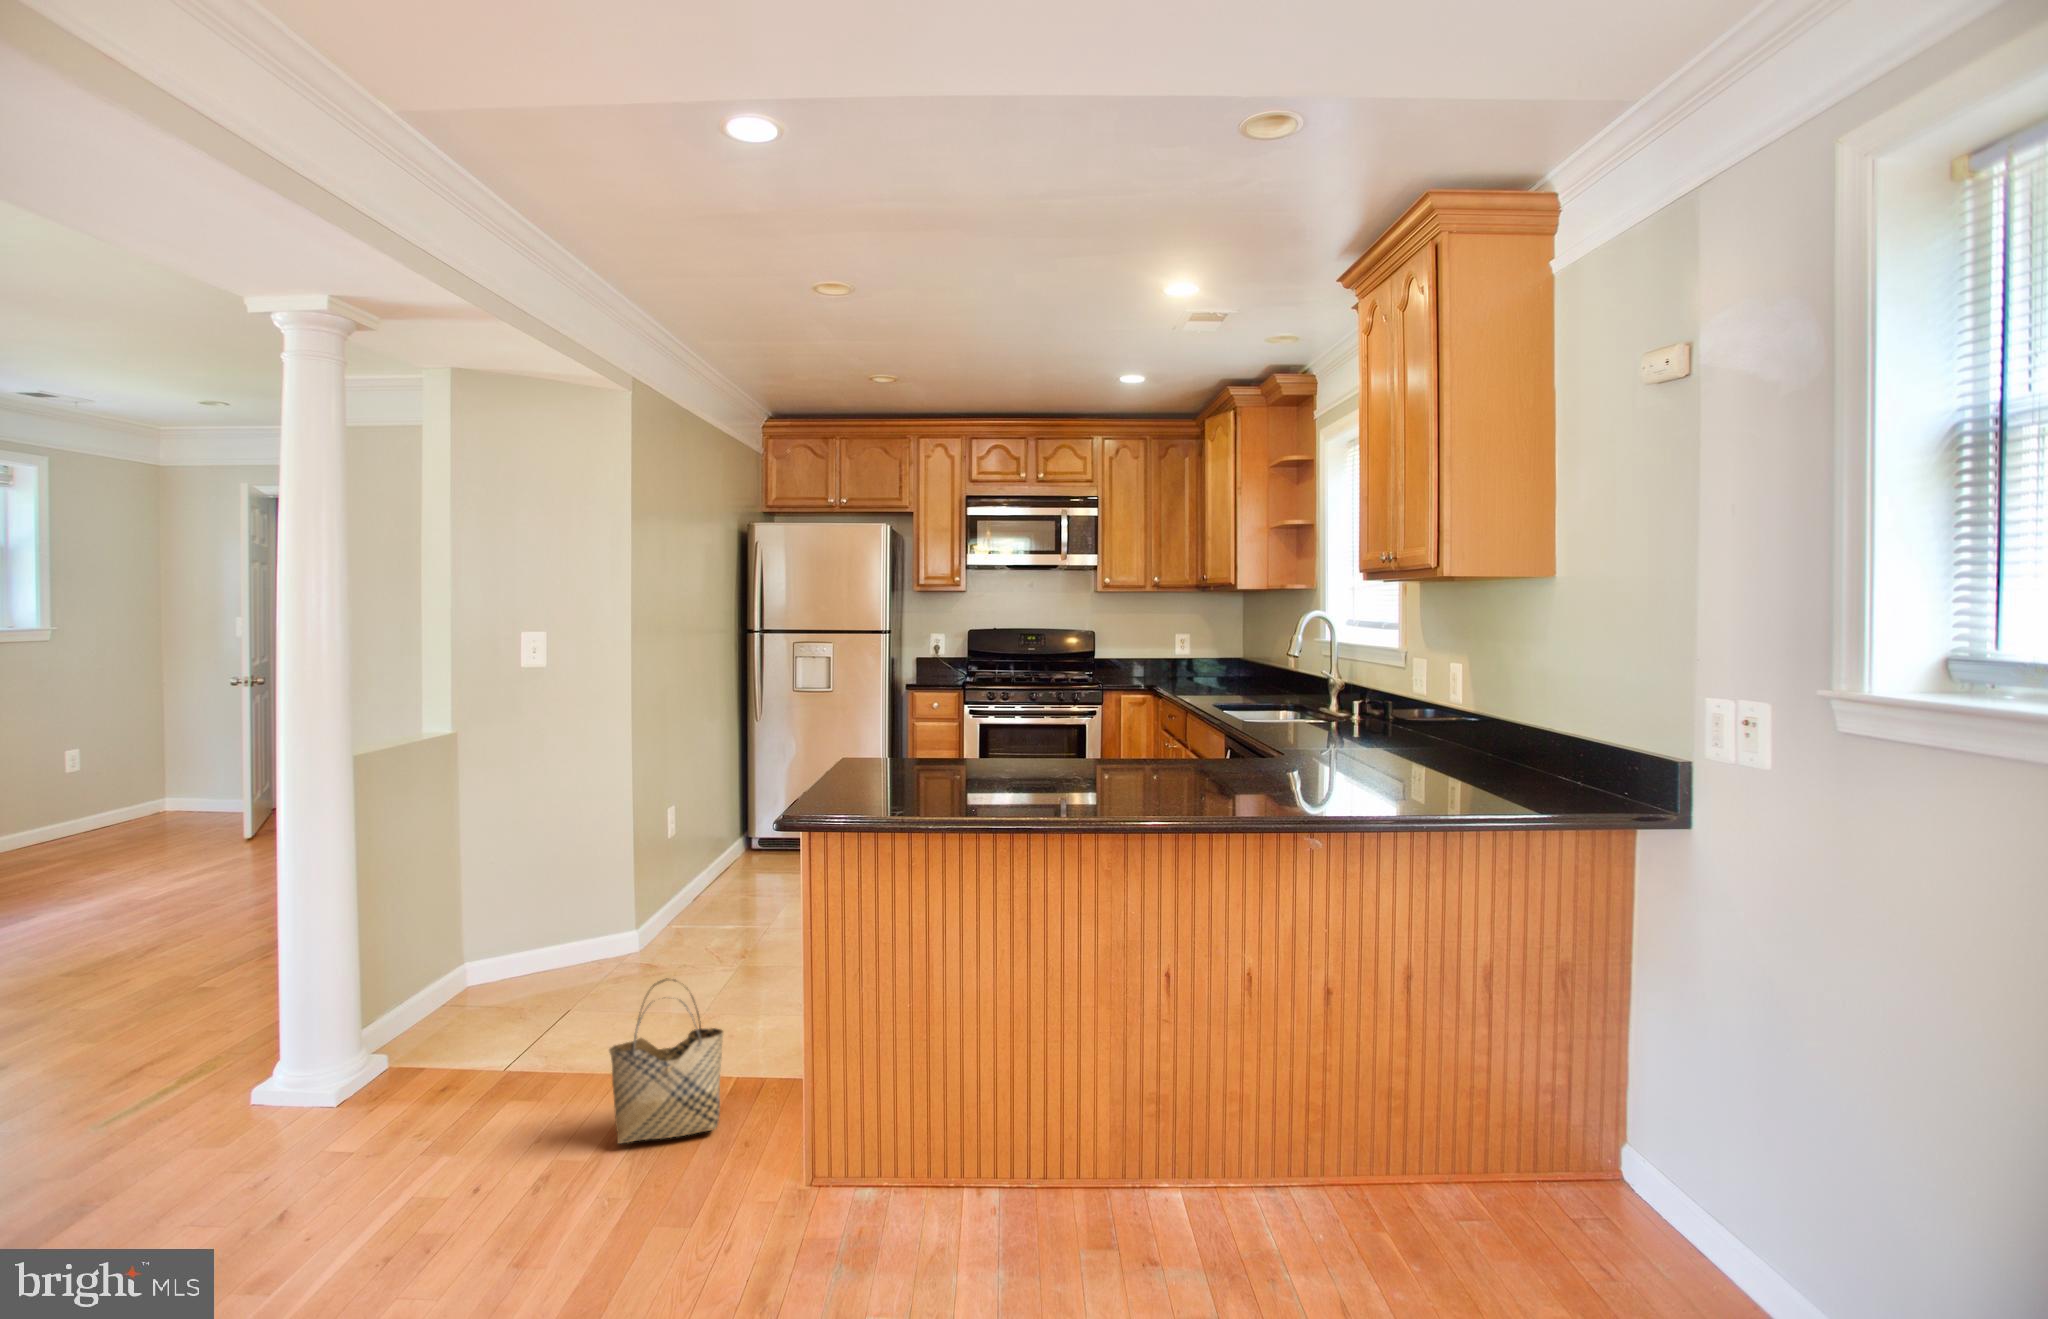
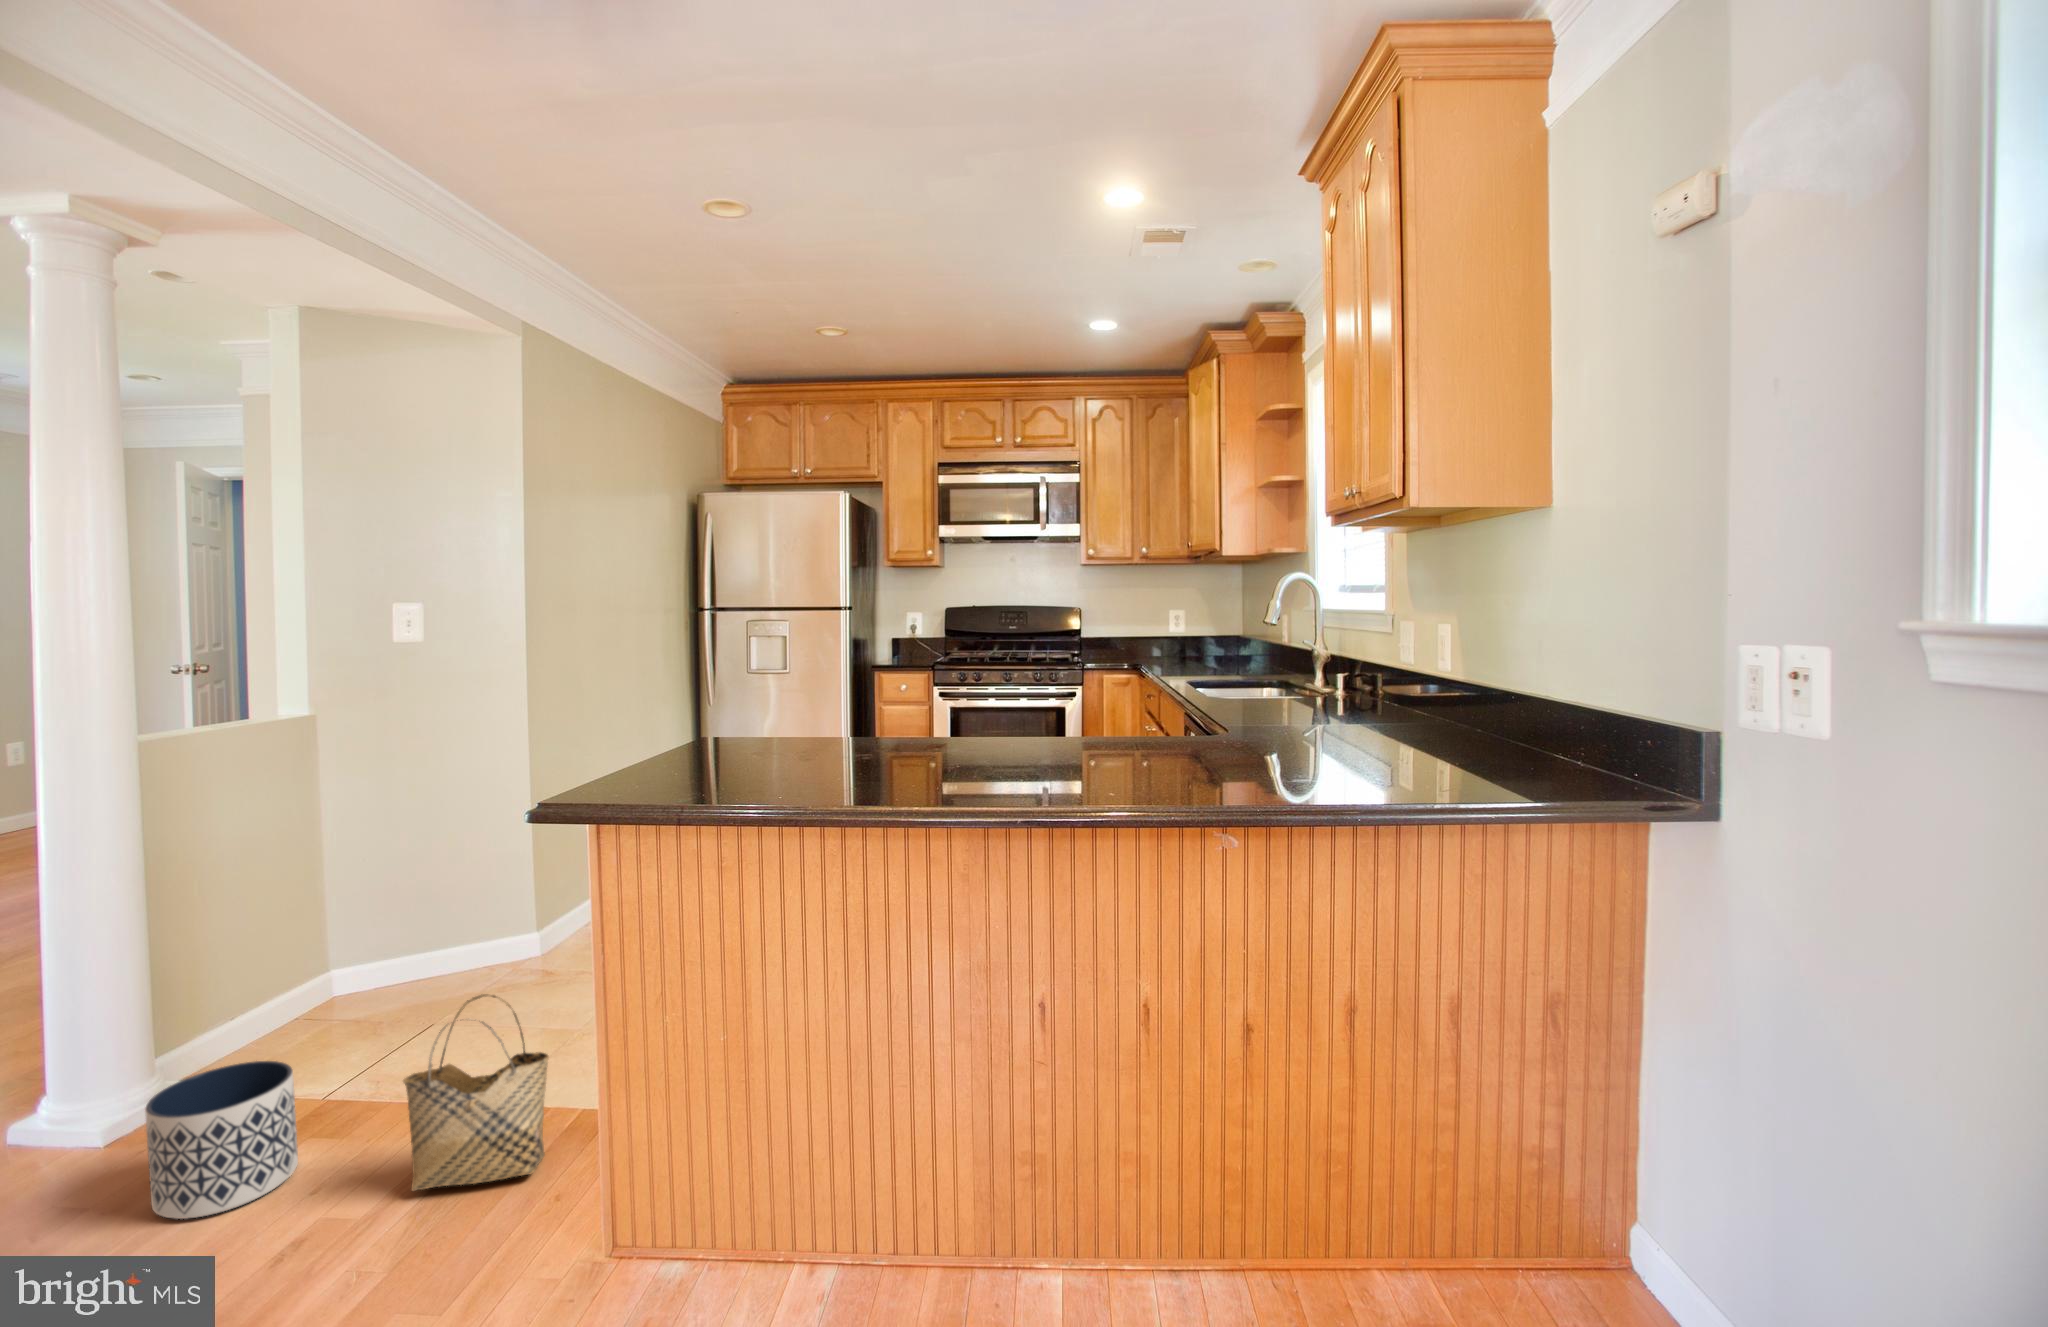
planter: none [391,1038,505,1169] -> present [145,1061,298,1219]

